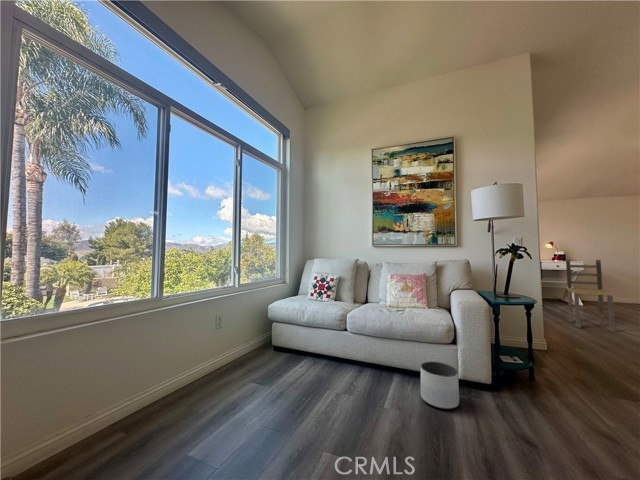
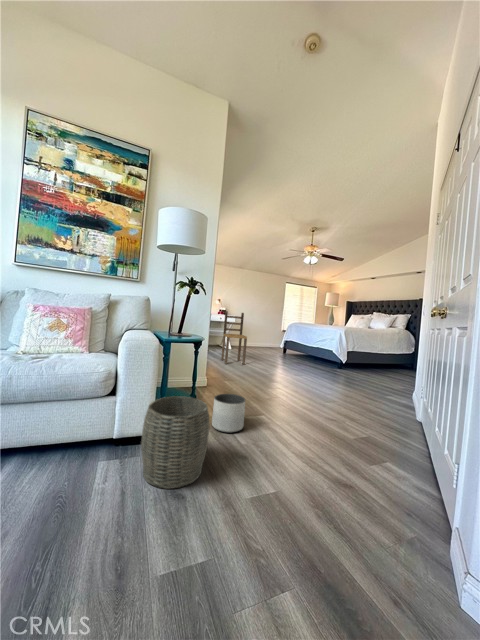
woven basket: none [486,354,558,438] -> present [141,396,209,489]
planter: present [420,362,459,409] -> present [212,394,245,433]

